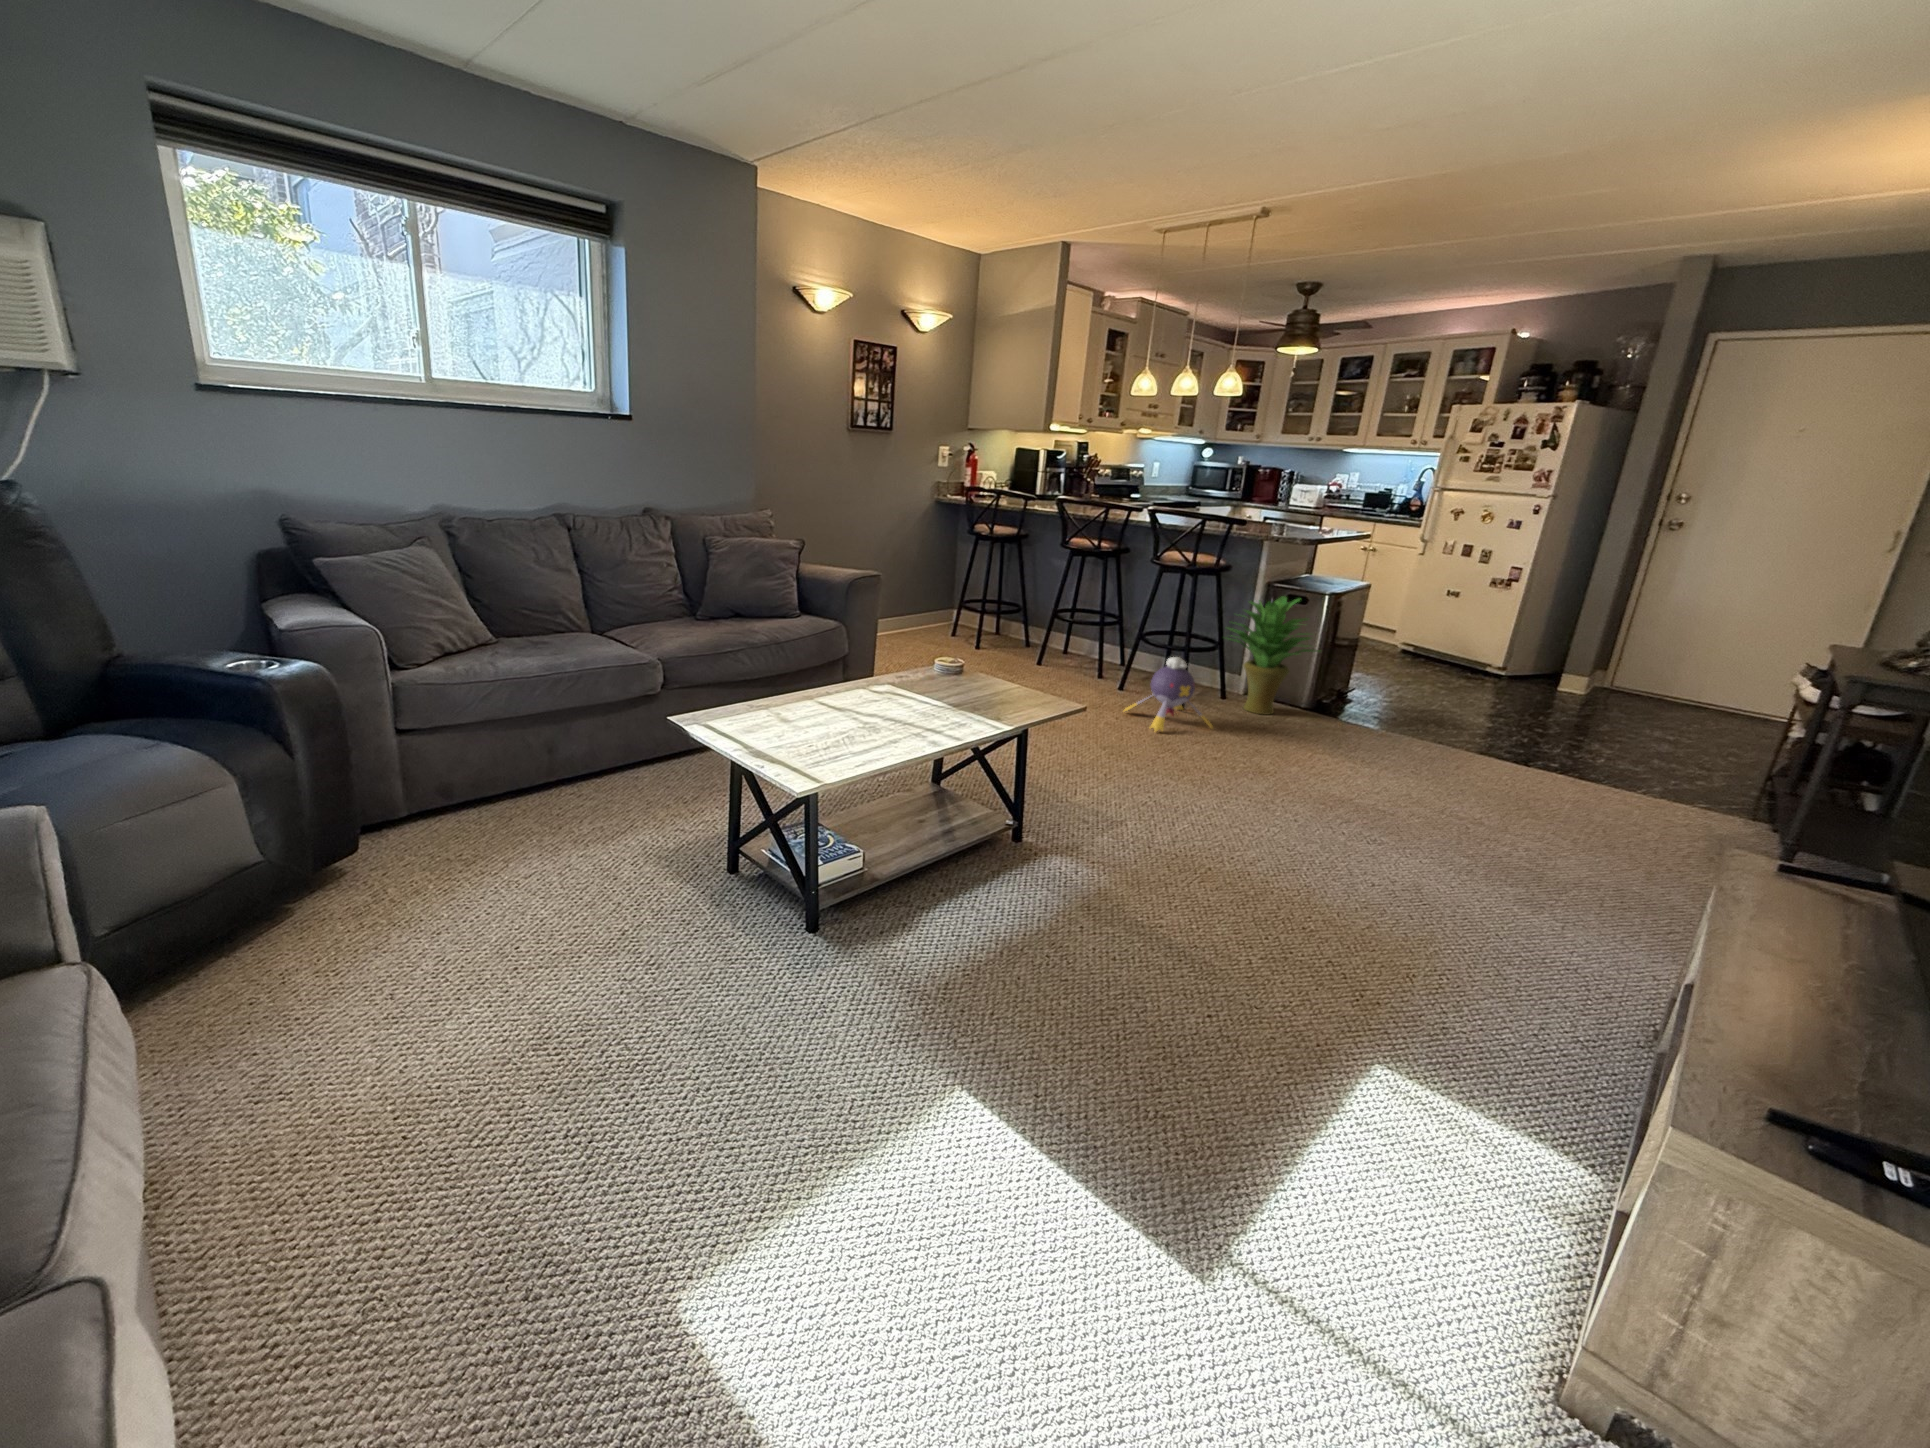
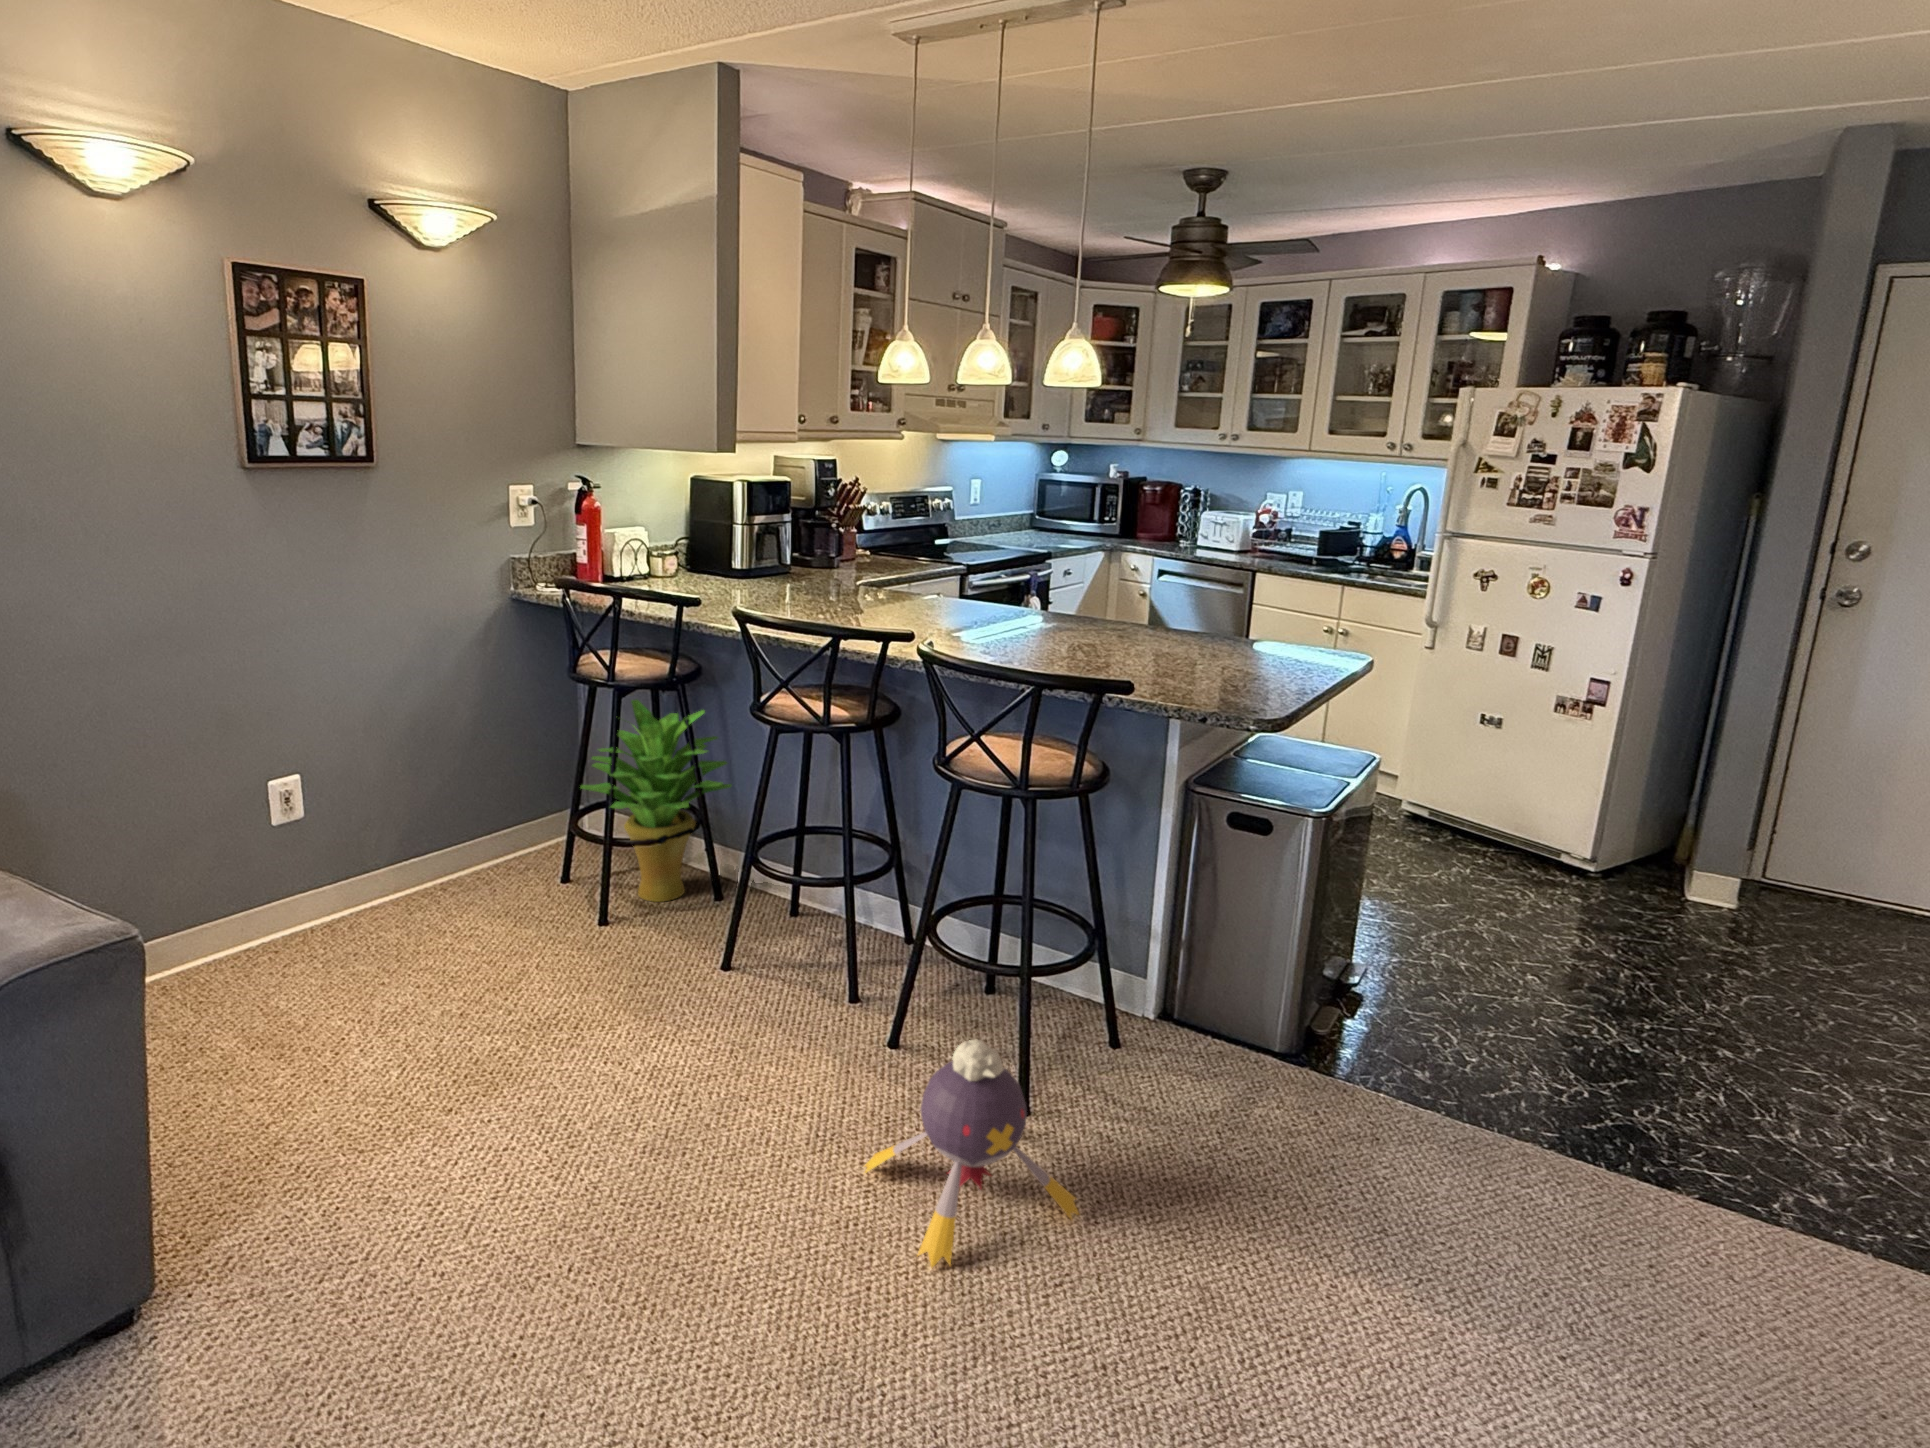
potted plant: present [1227,596,1318,715] -> present [581,700,731,902]

